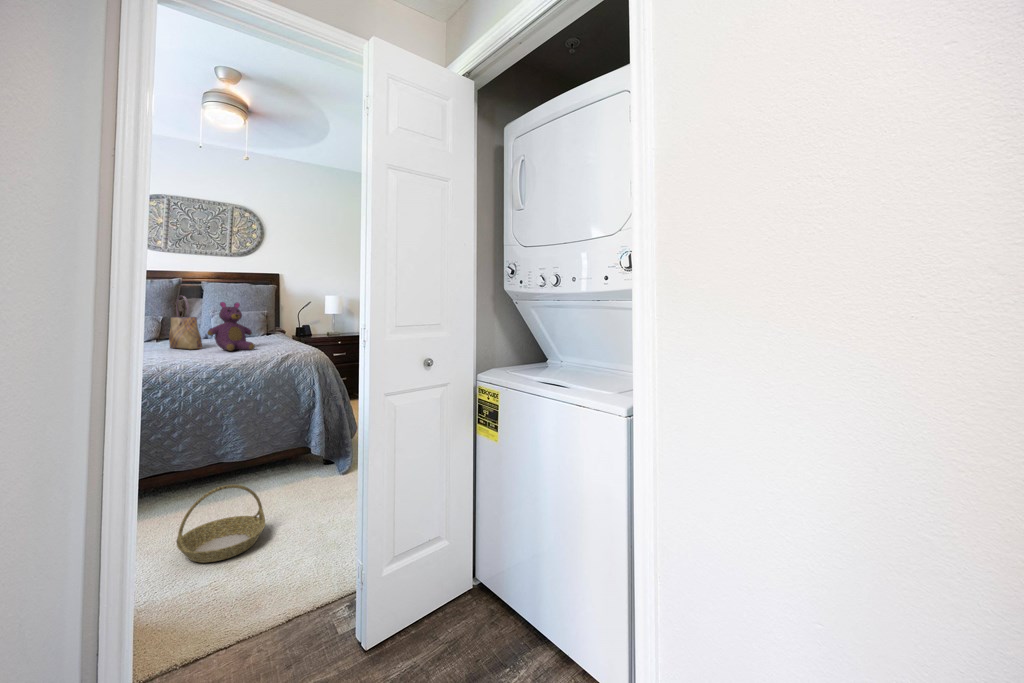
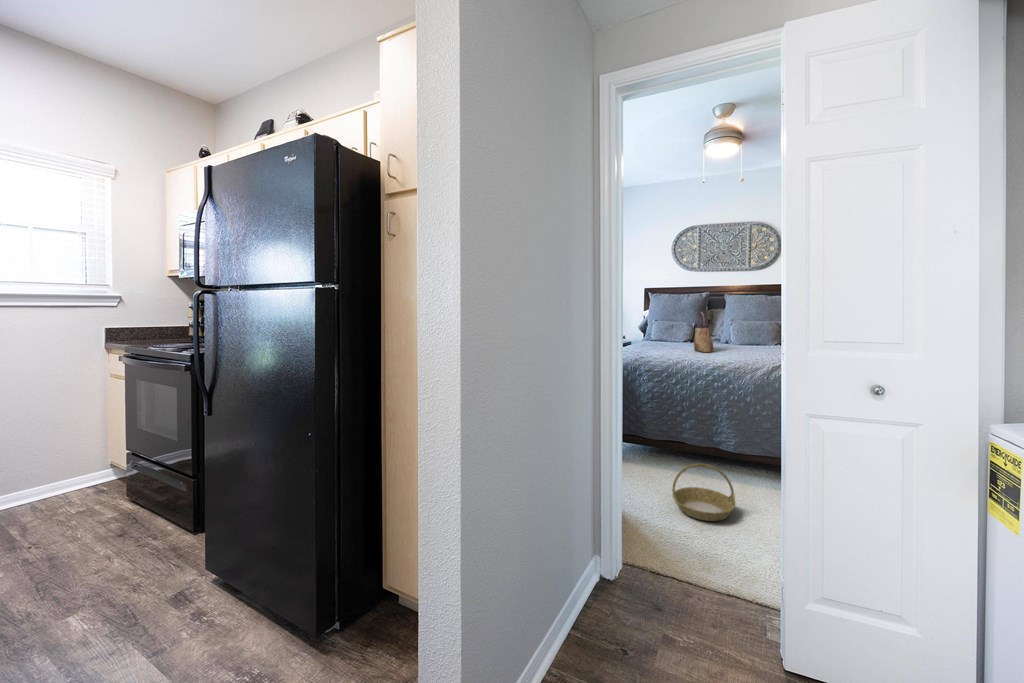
teddy bear: present [208,302,255,351] -> none [714,315,751,356]

